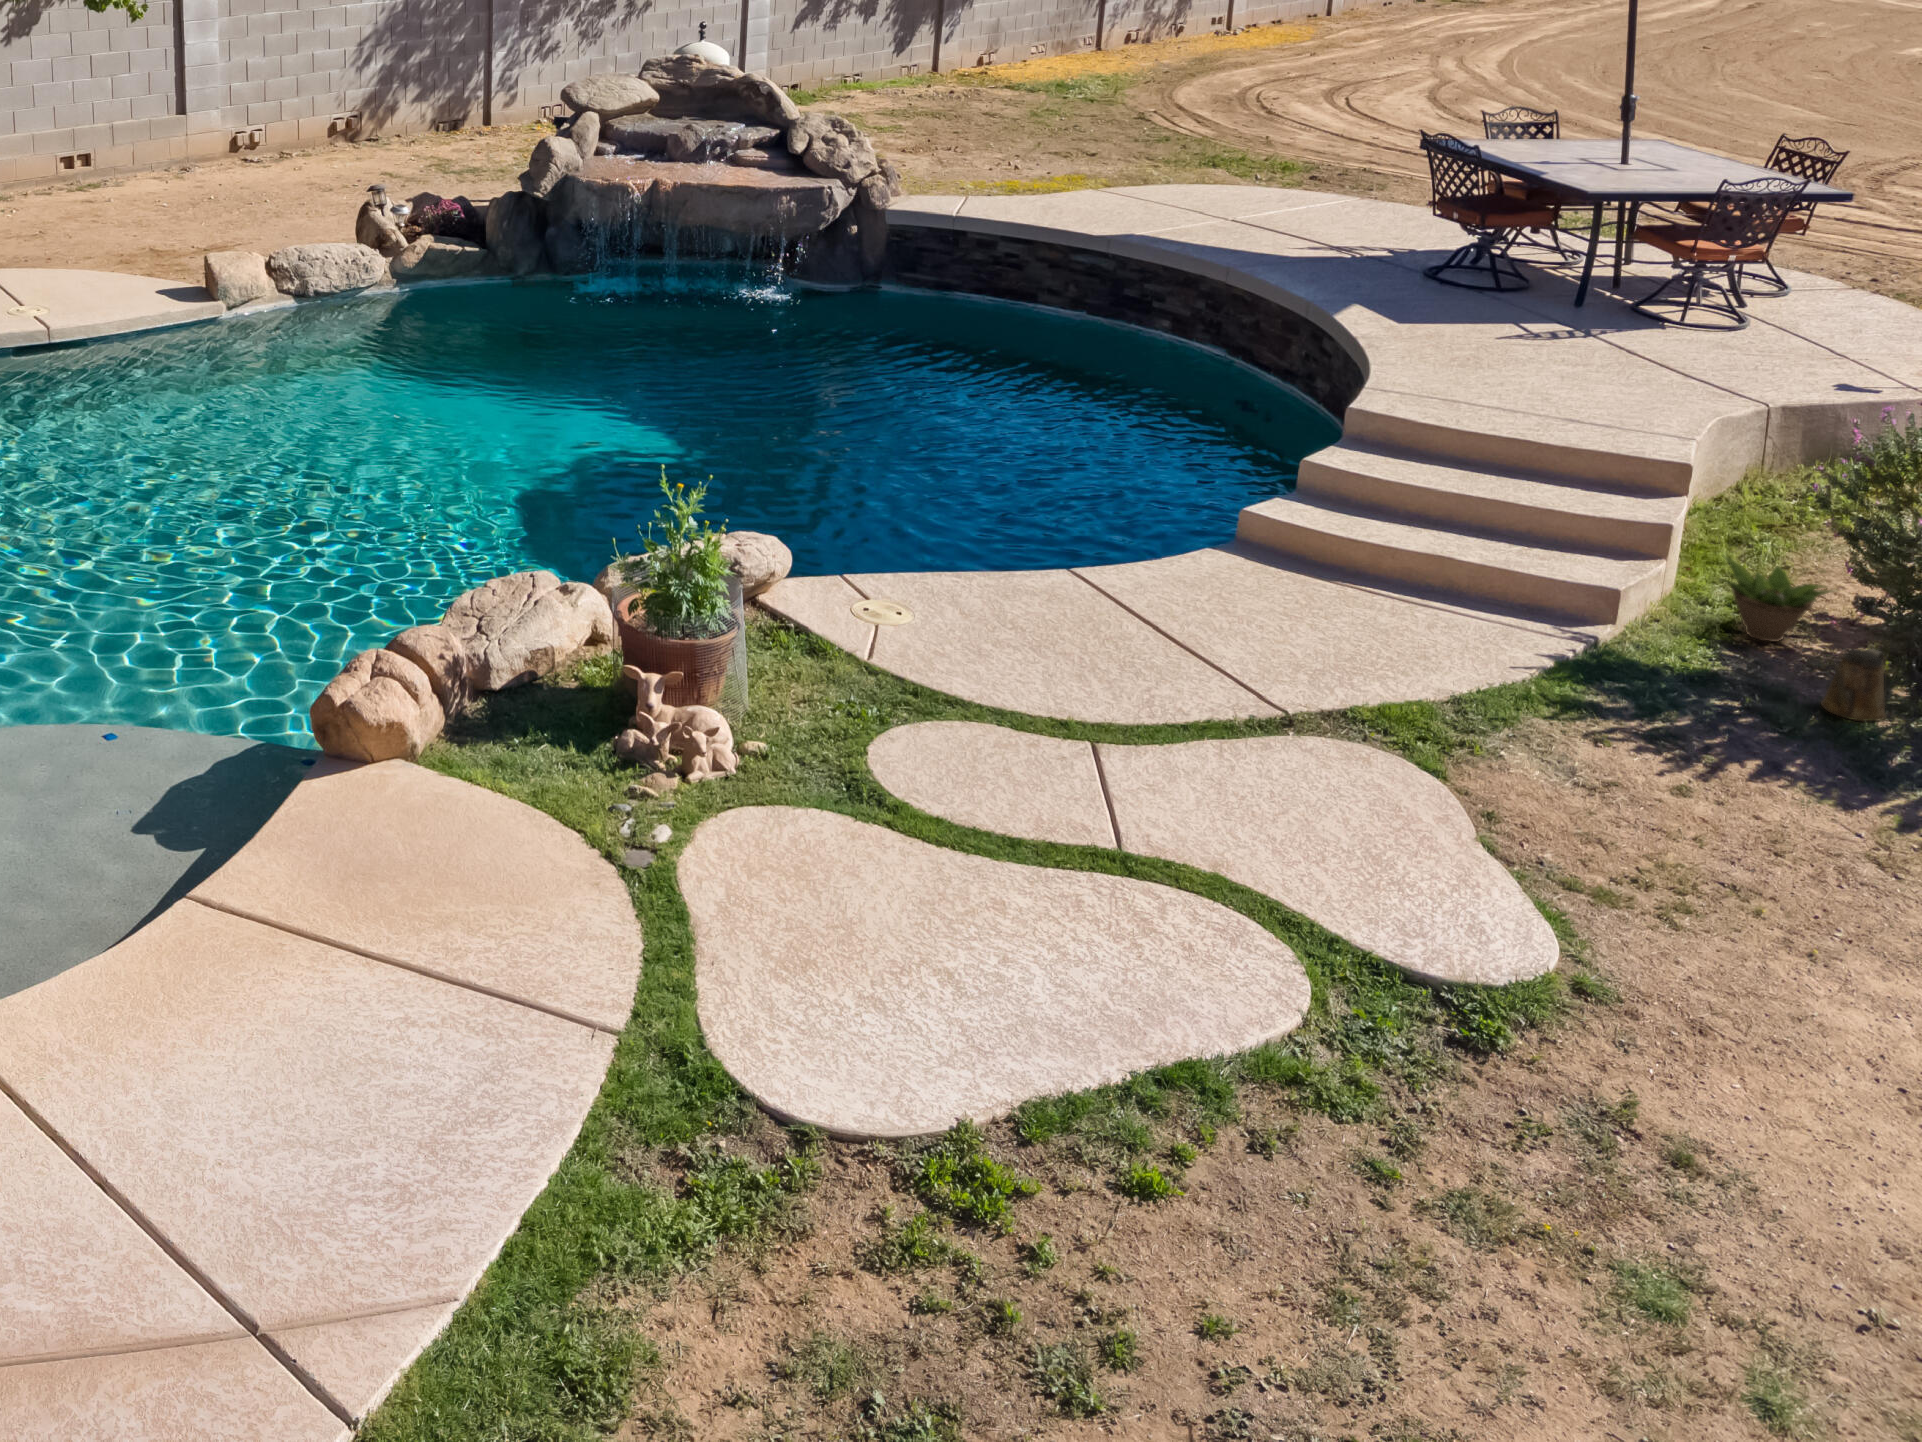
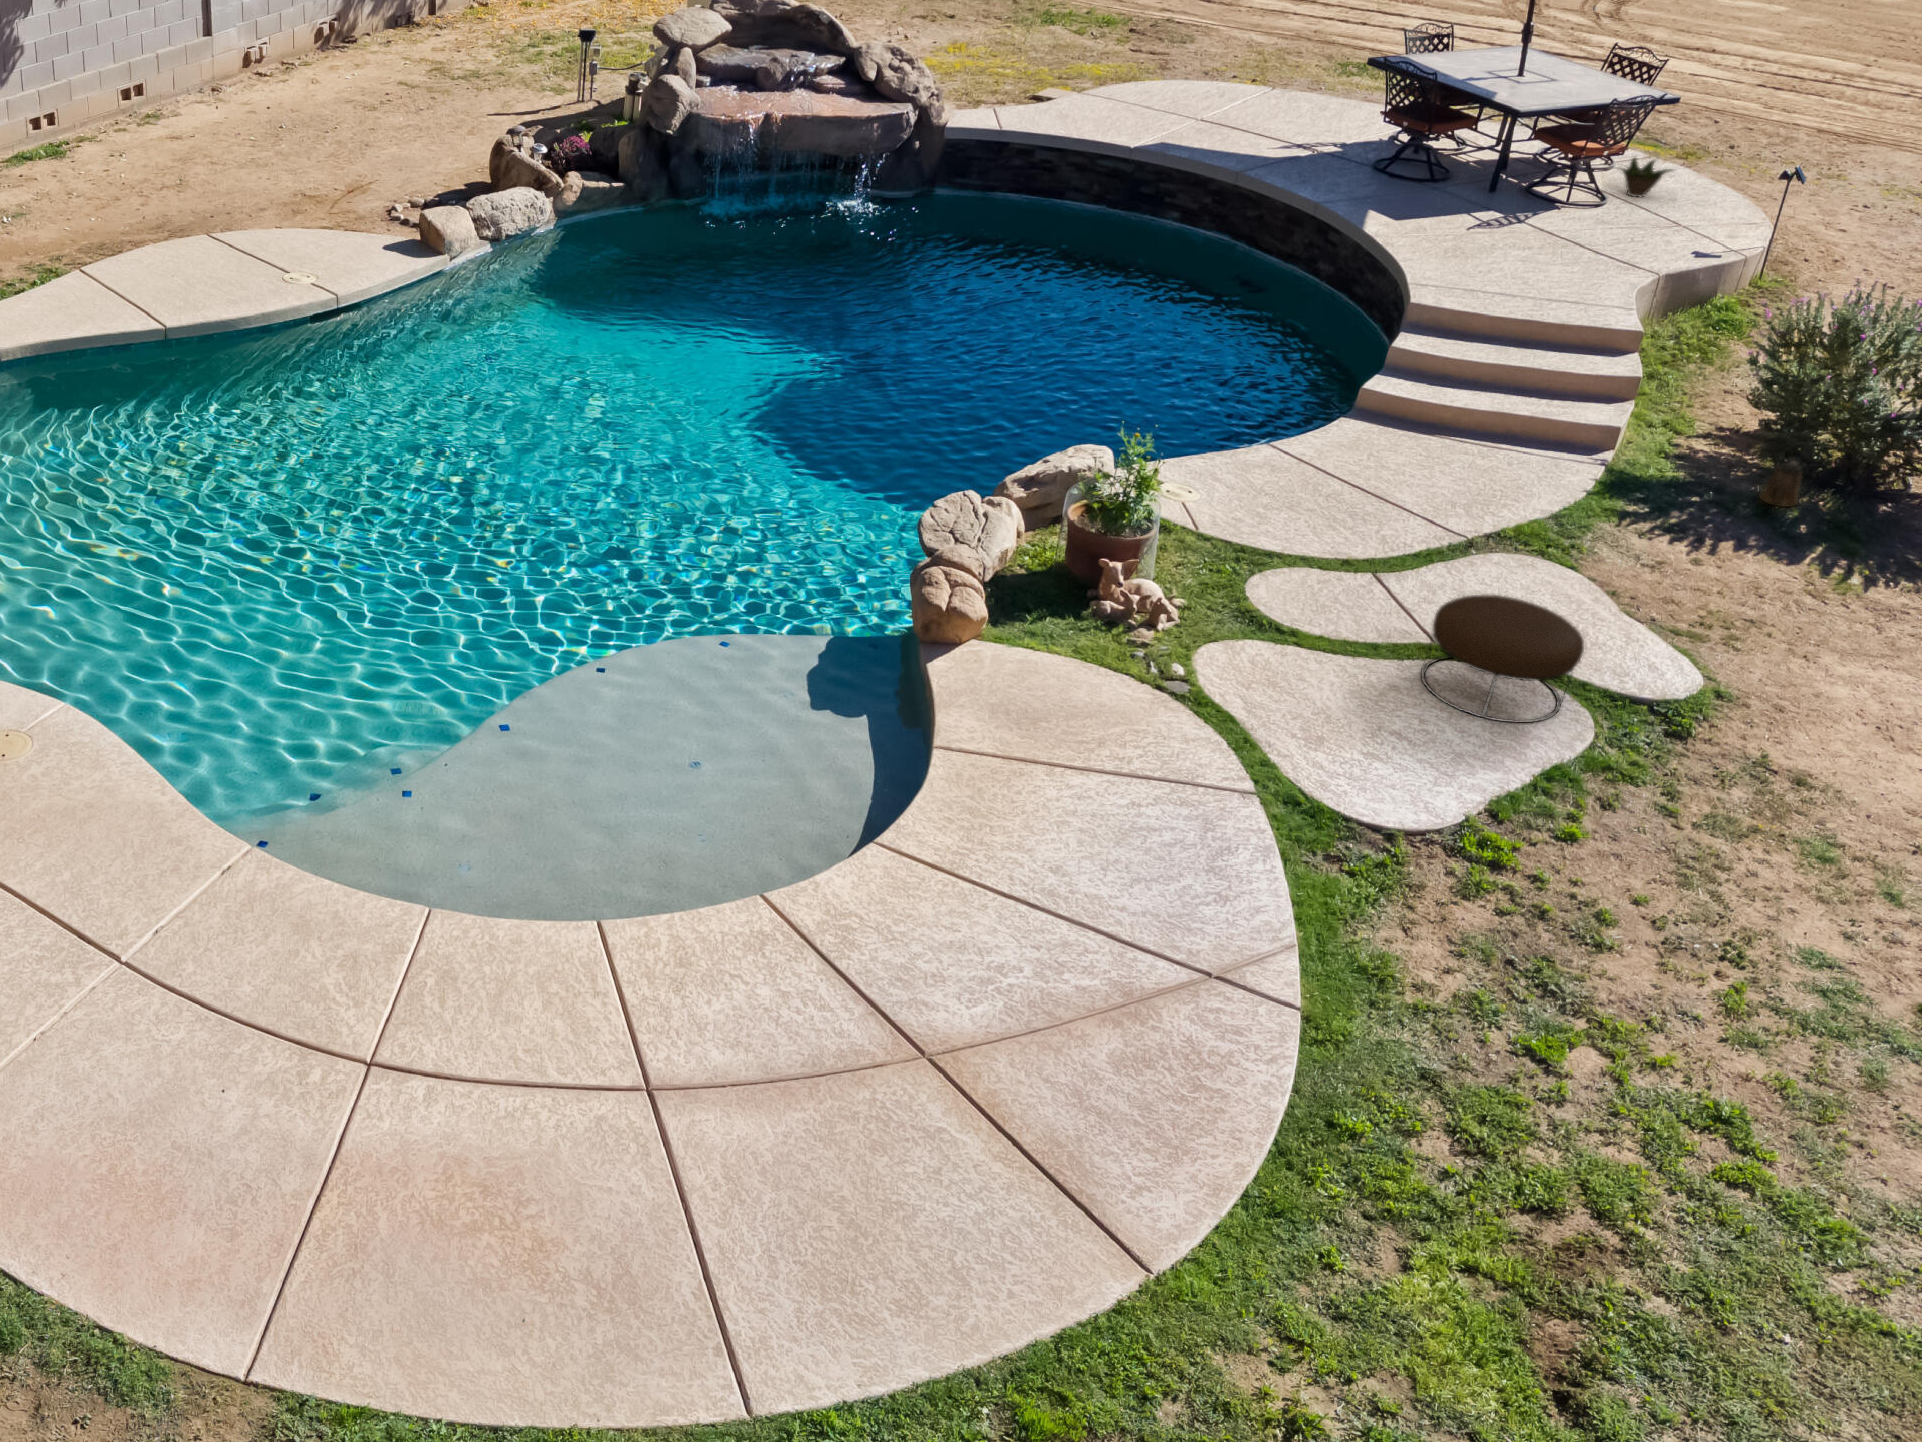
decorative plant: present [1723,556,1832,642] -> present [1619,157,1672,197]
ottoman: none [1052,763,1300,986] -> present [1421,595,1584,723]

